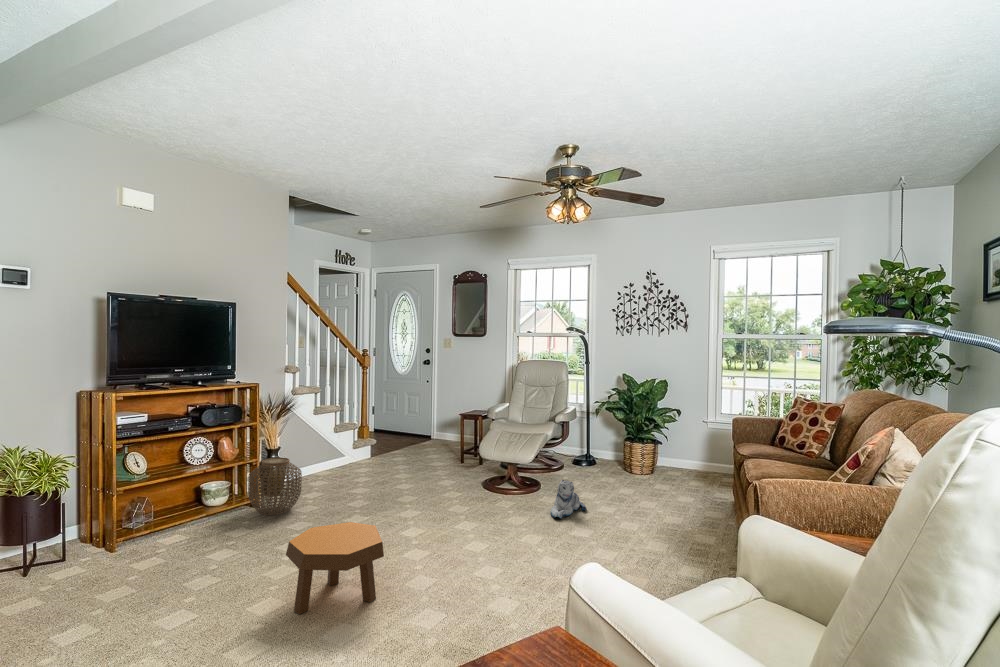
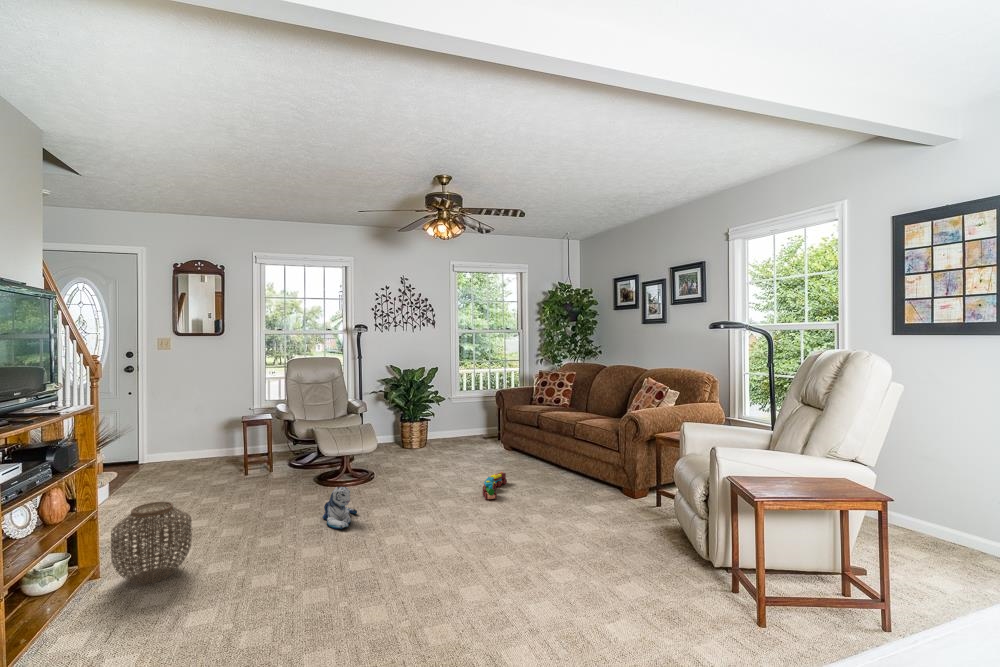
plush toy: present [550,480,586,518] -> present [322,487,357,529]
toy train: none [567,520,635,548] -> present [482,472,507,499]
footstool: present [286,522,384,614] -> none [381,517,477,611]

